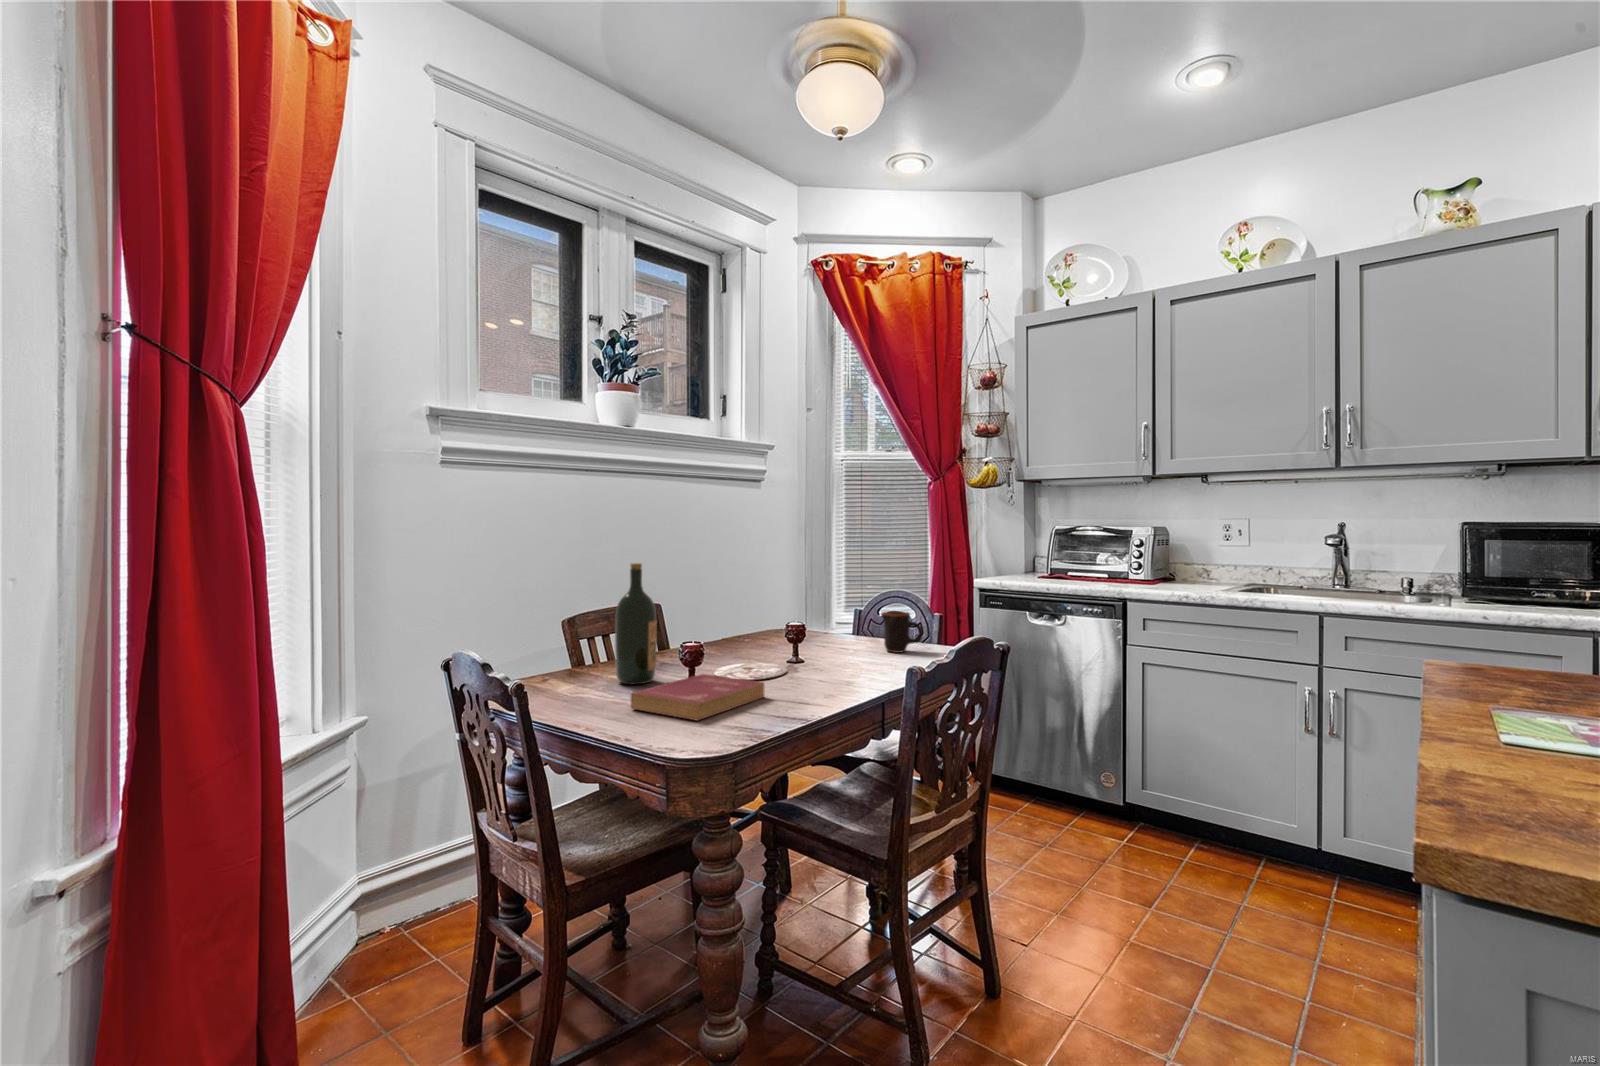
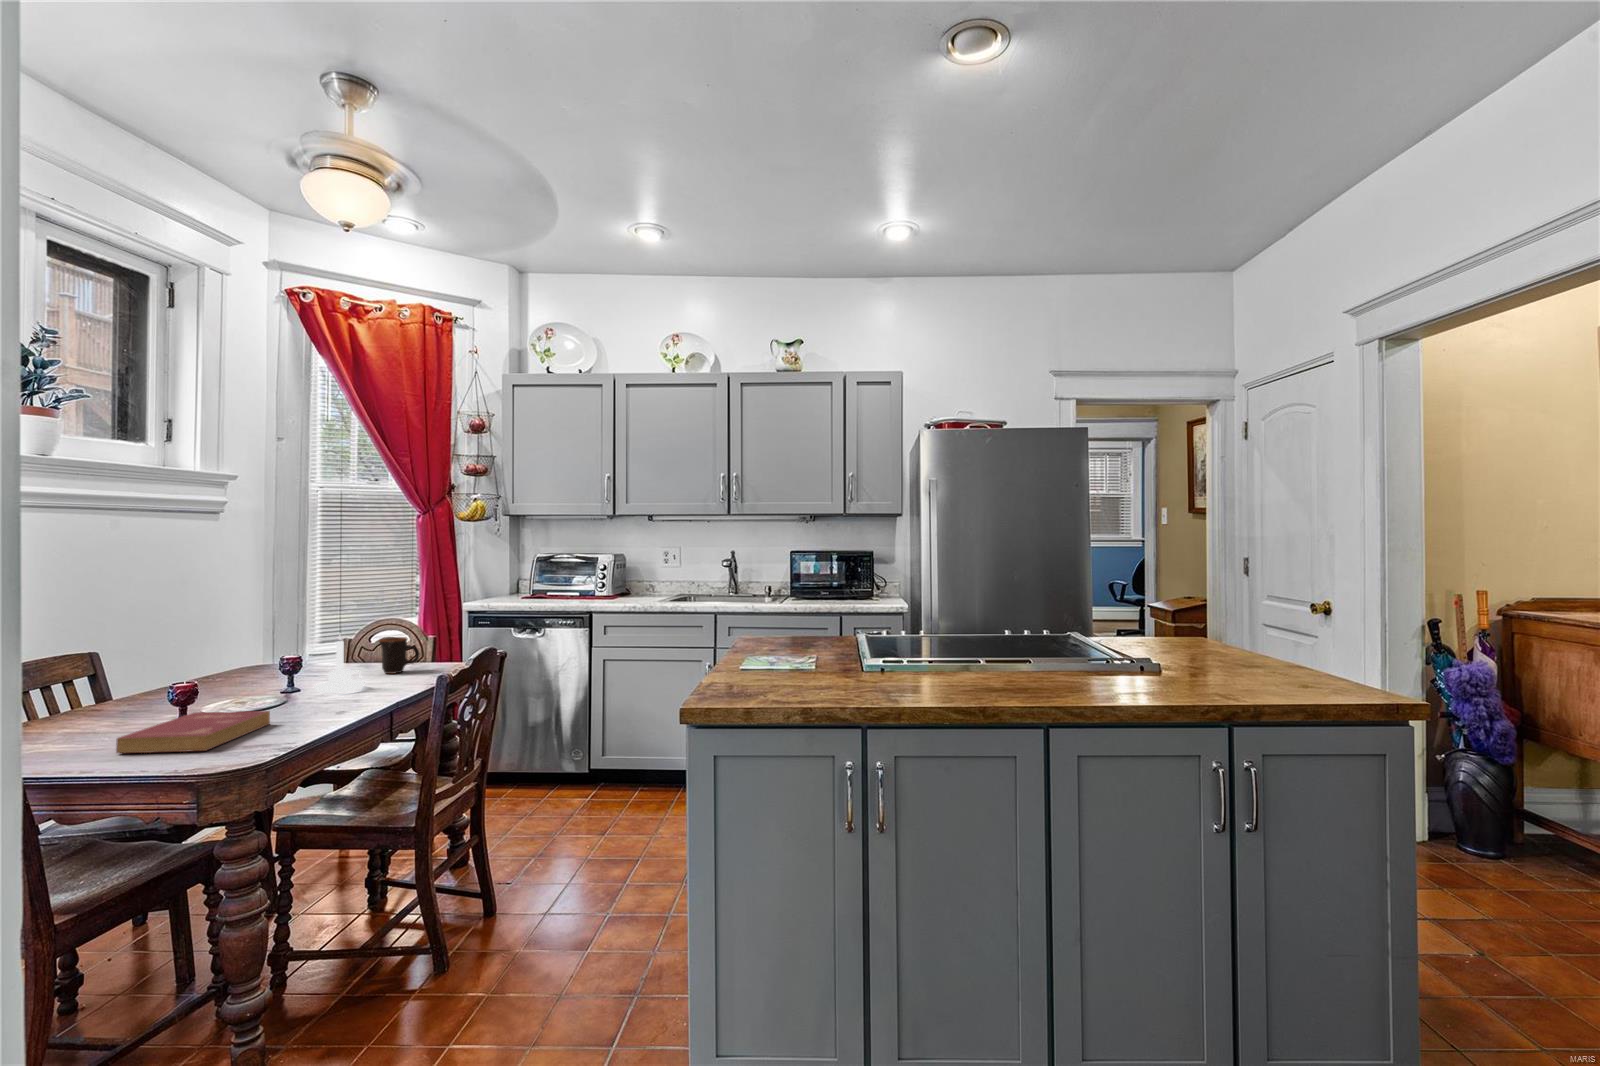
wine bottle: present [615,563,657,684] -> none [74,611,131,735]
candle holder: none [815,602,864,669] -> present [314,636,365,693]

